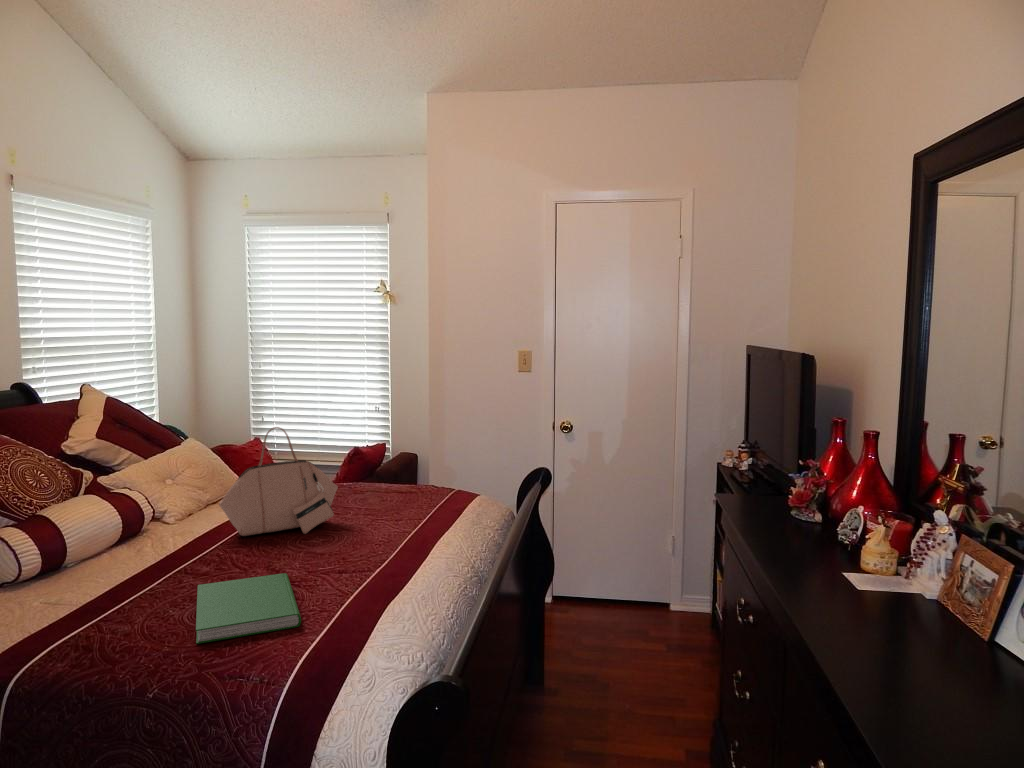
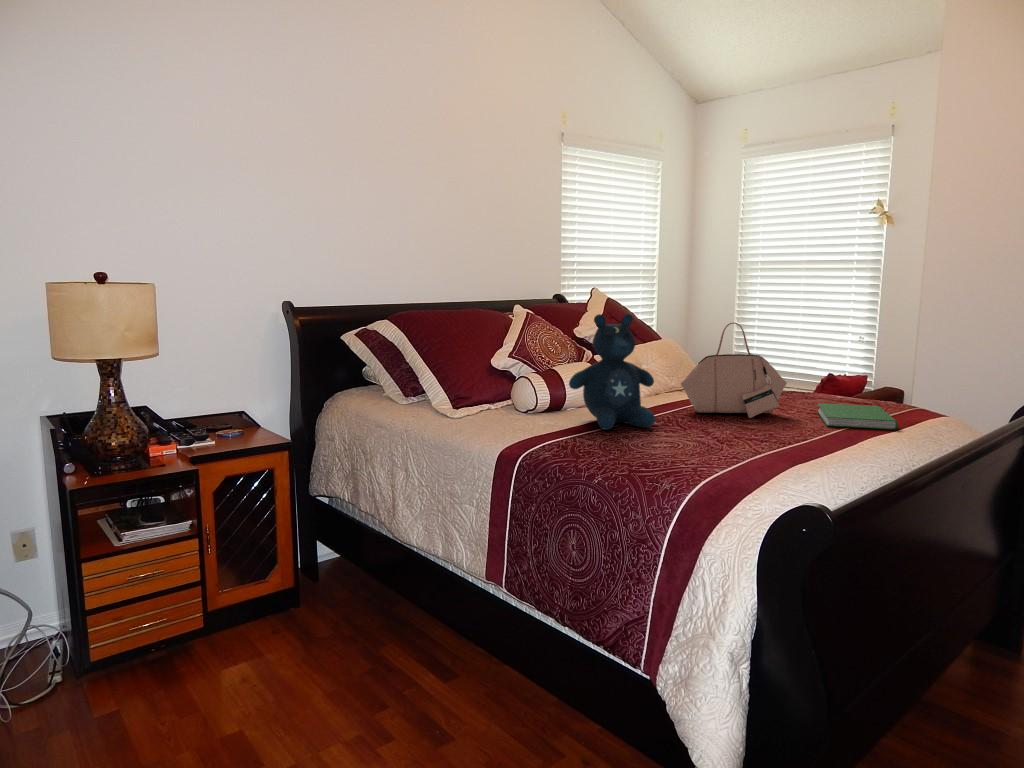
stuffed bear: none [63,433,196,595] -> present [569,314,655,430]
hardcover book: present [196,573,301,644] -> present [817,403,898,430]

